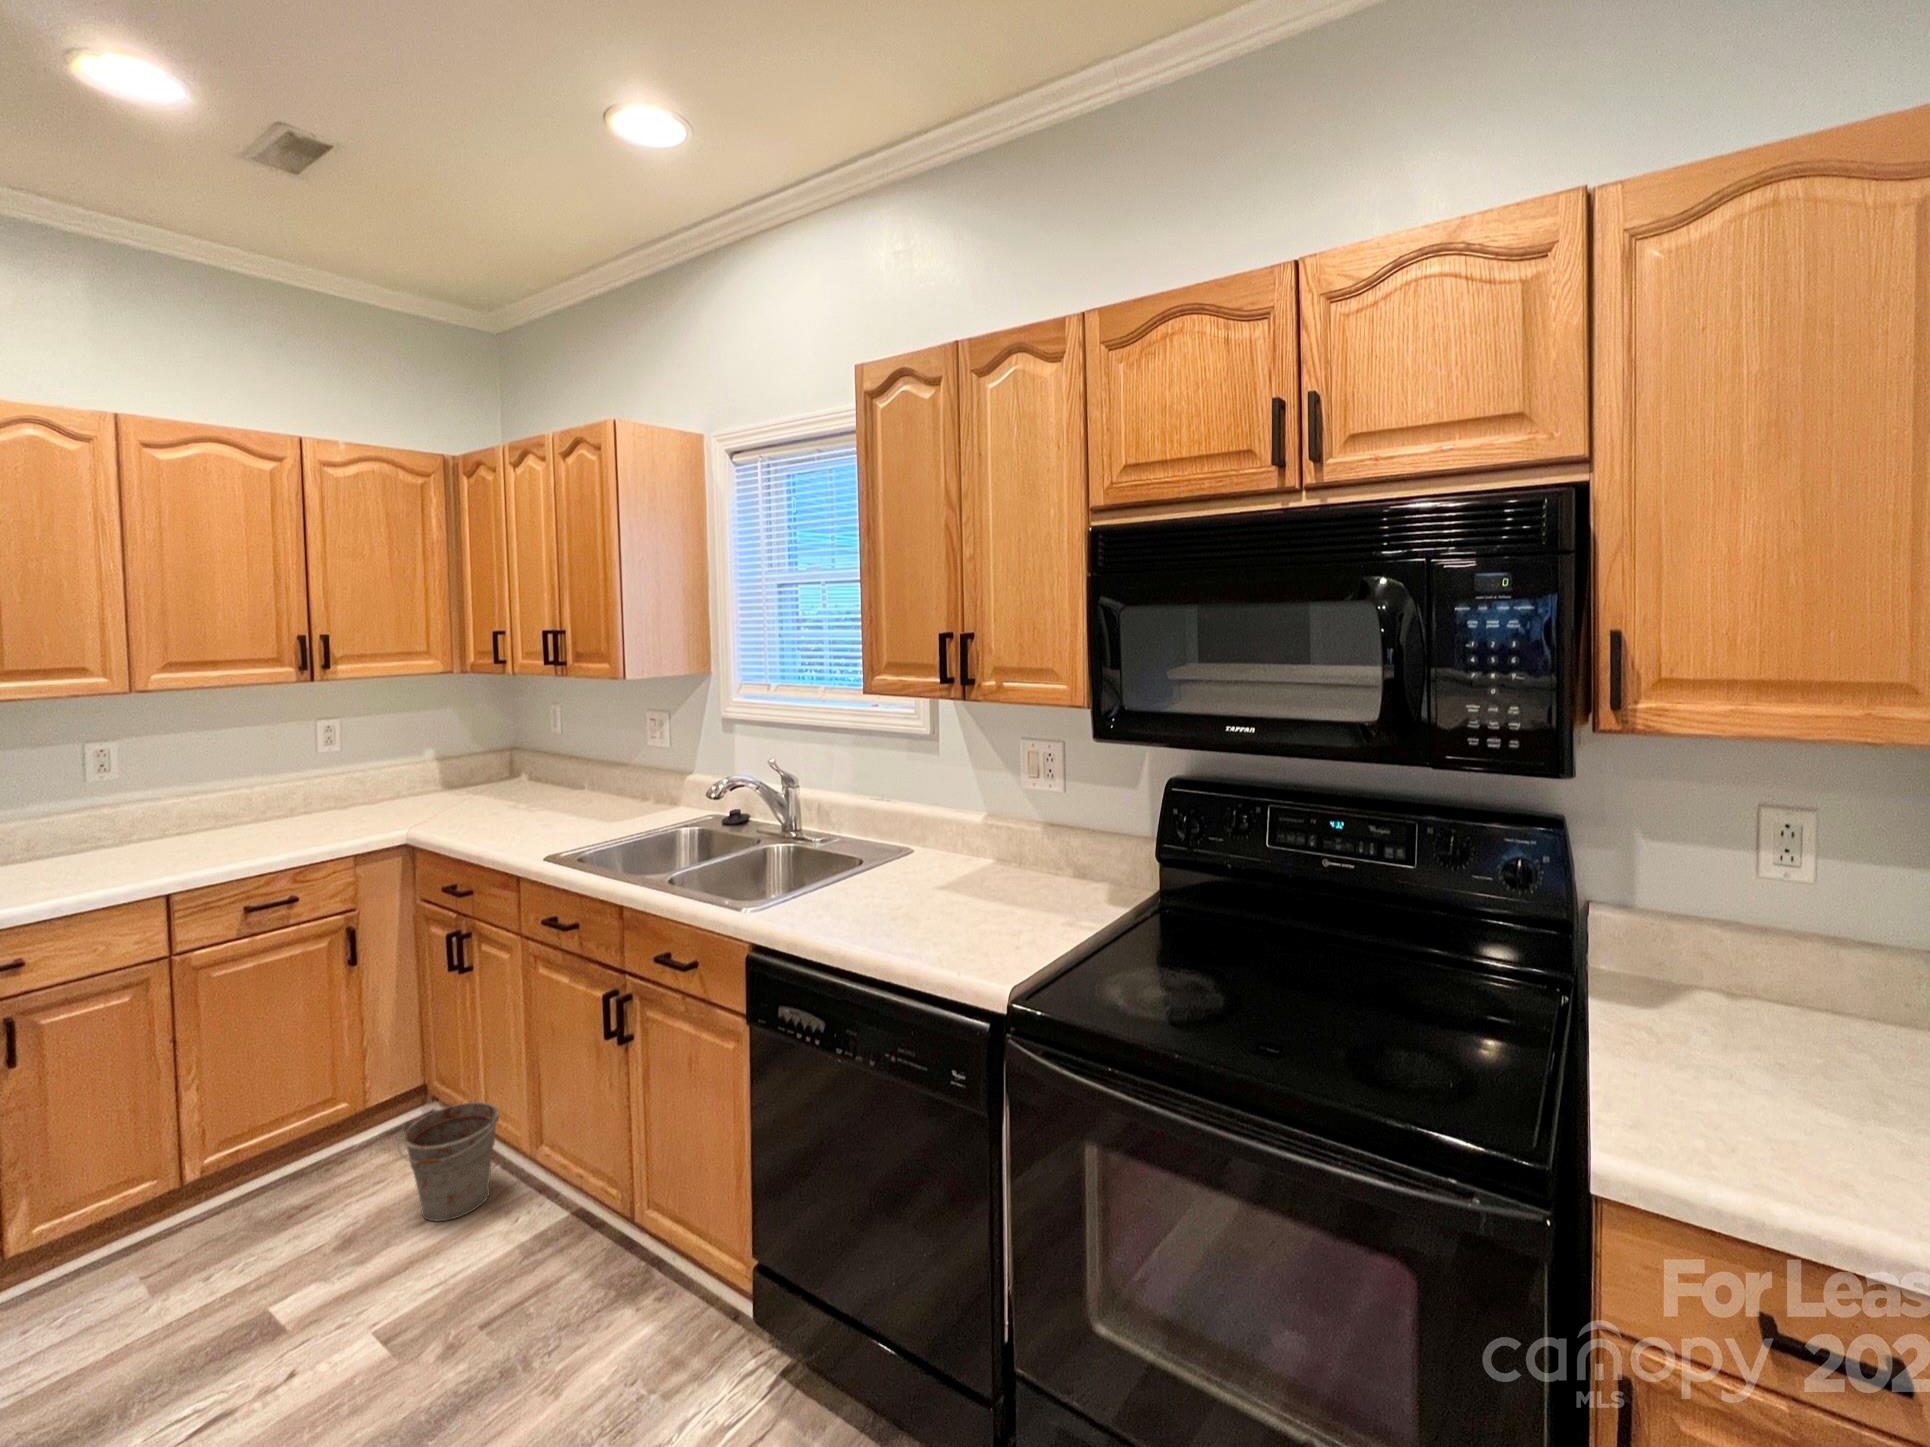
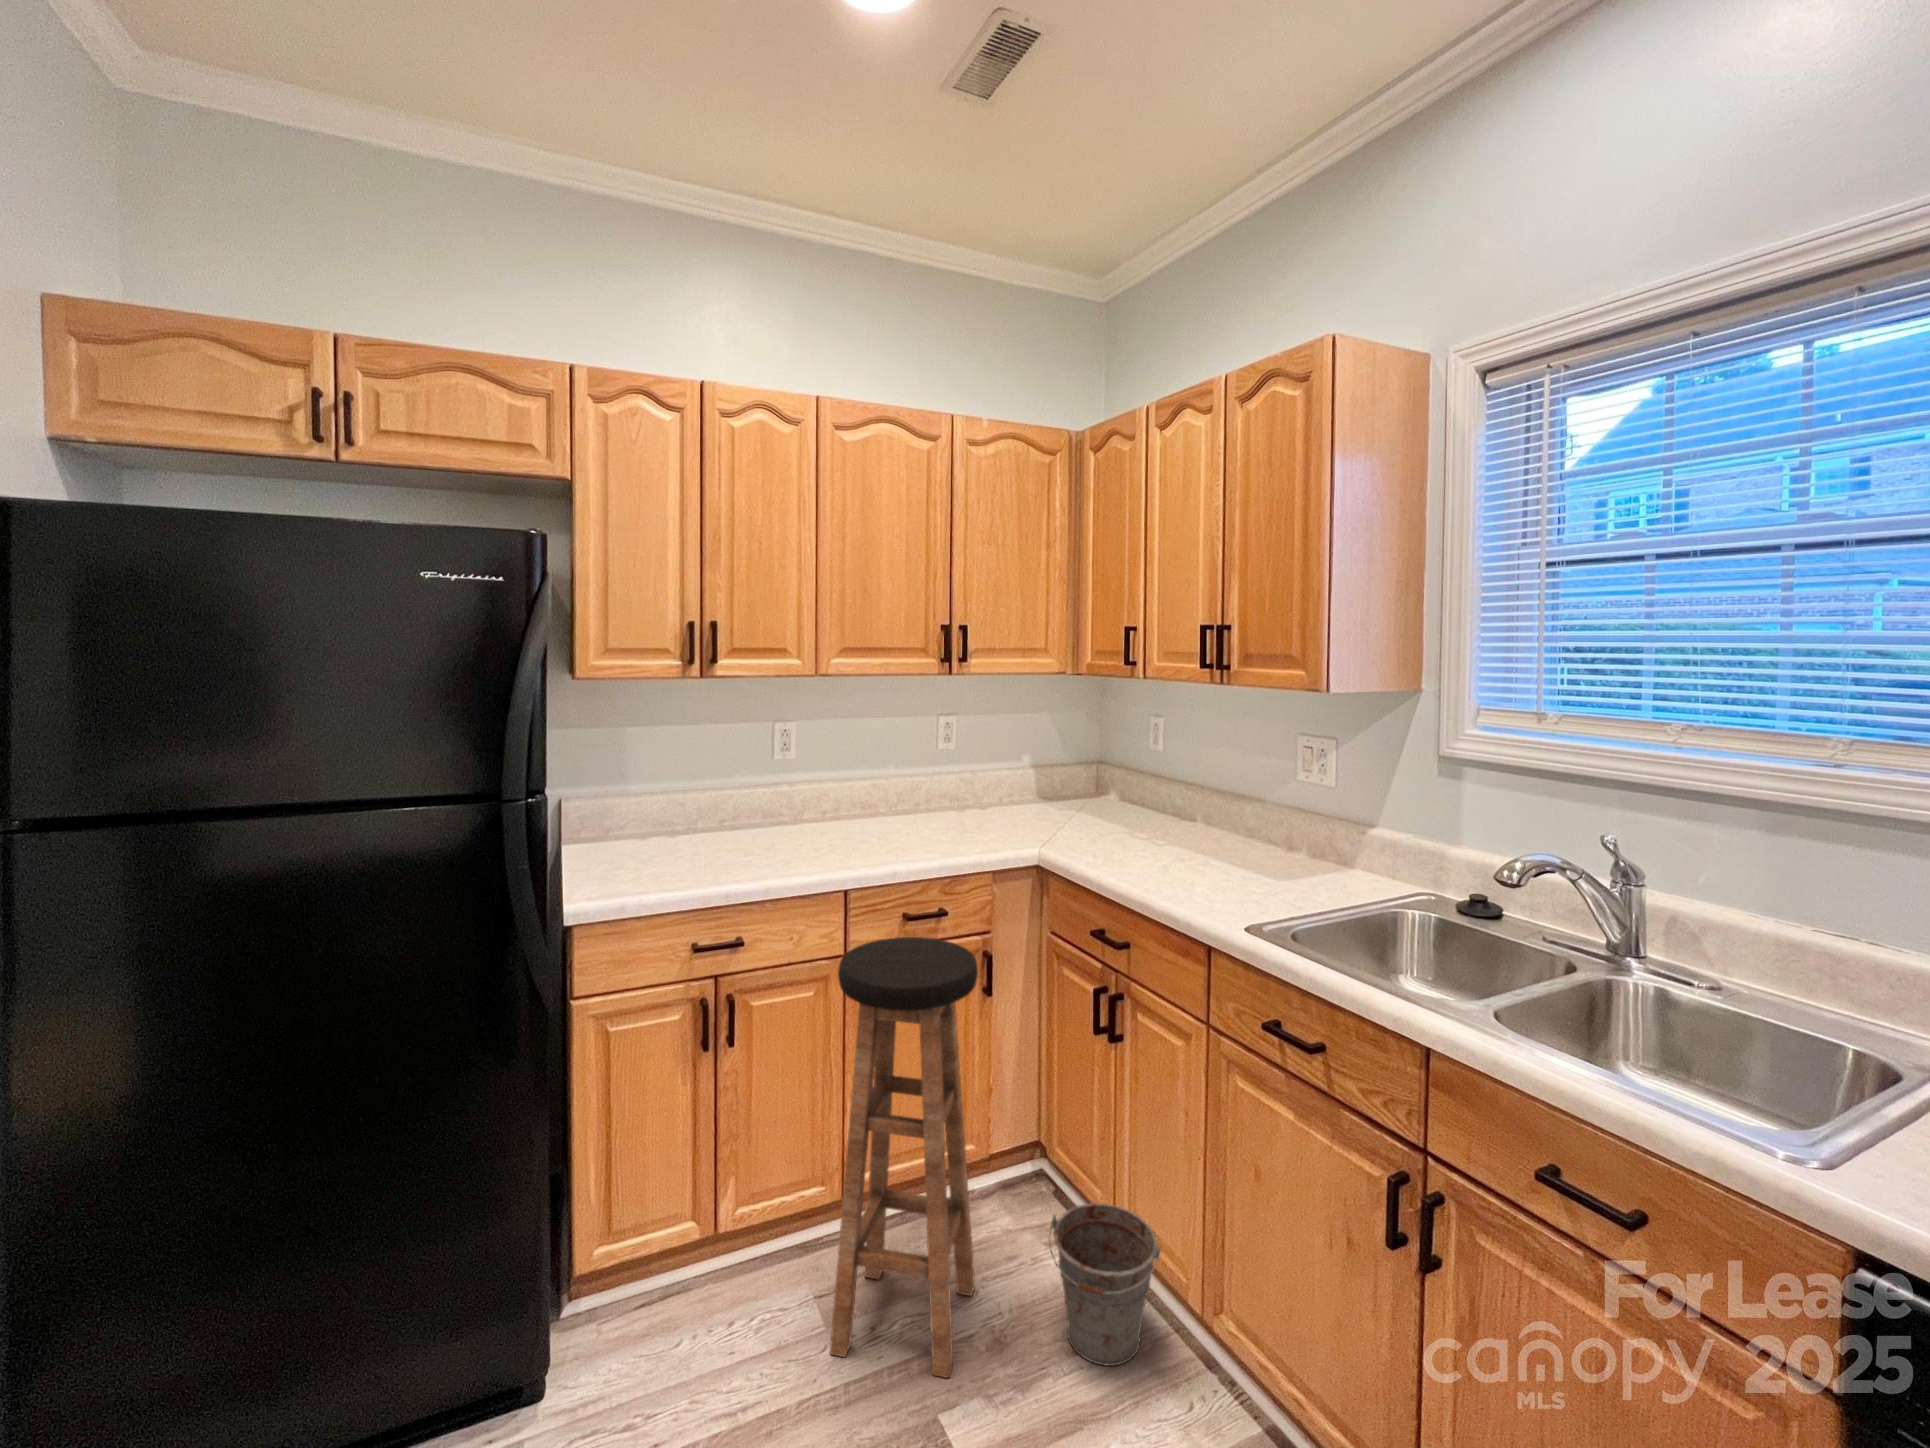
bar stool: none [147,918,337,1300] -> present [830,937,978,1378]

